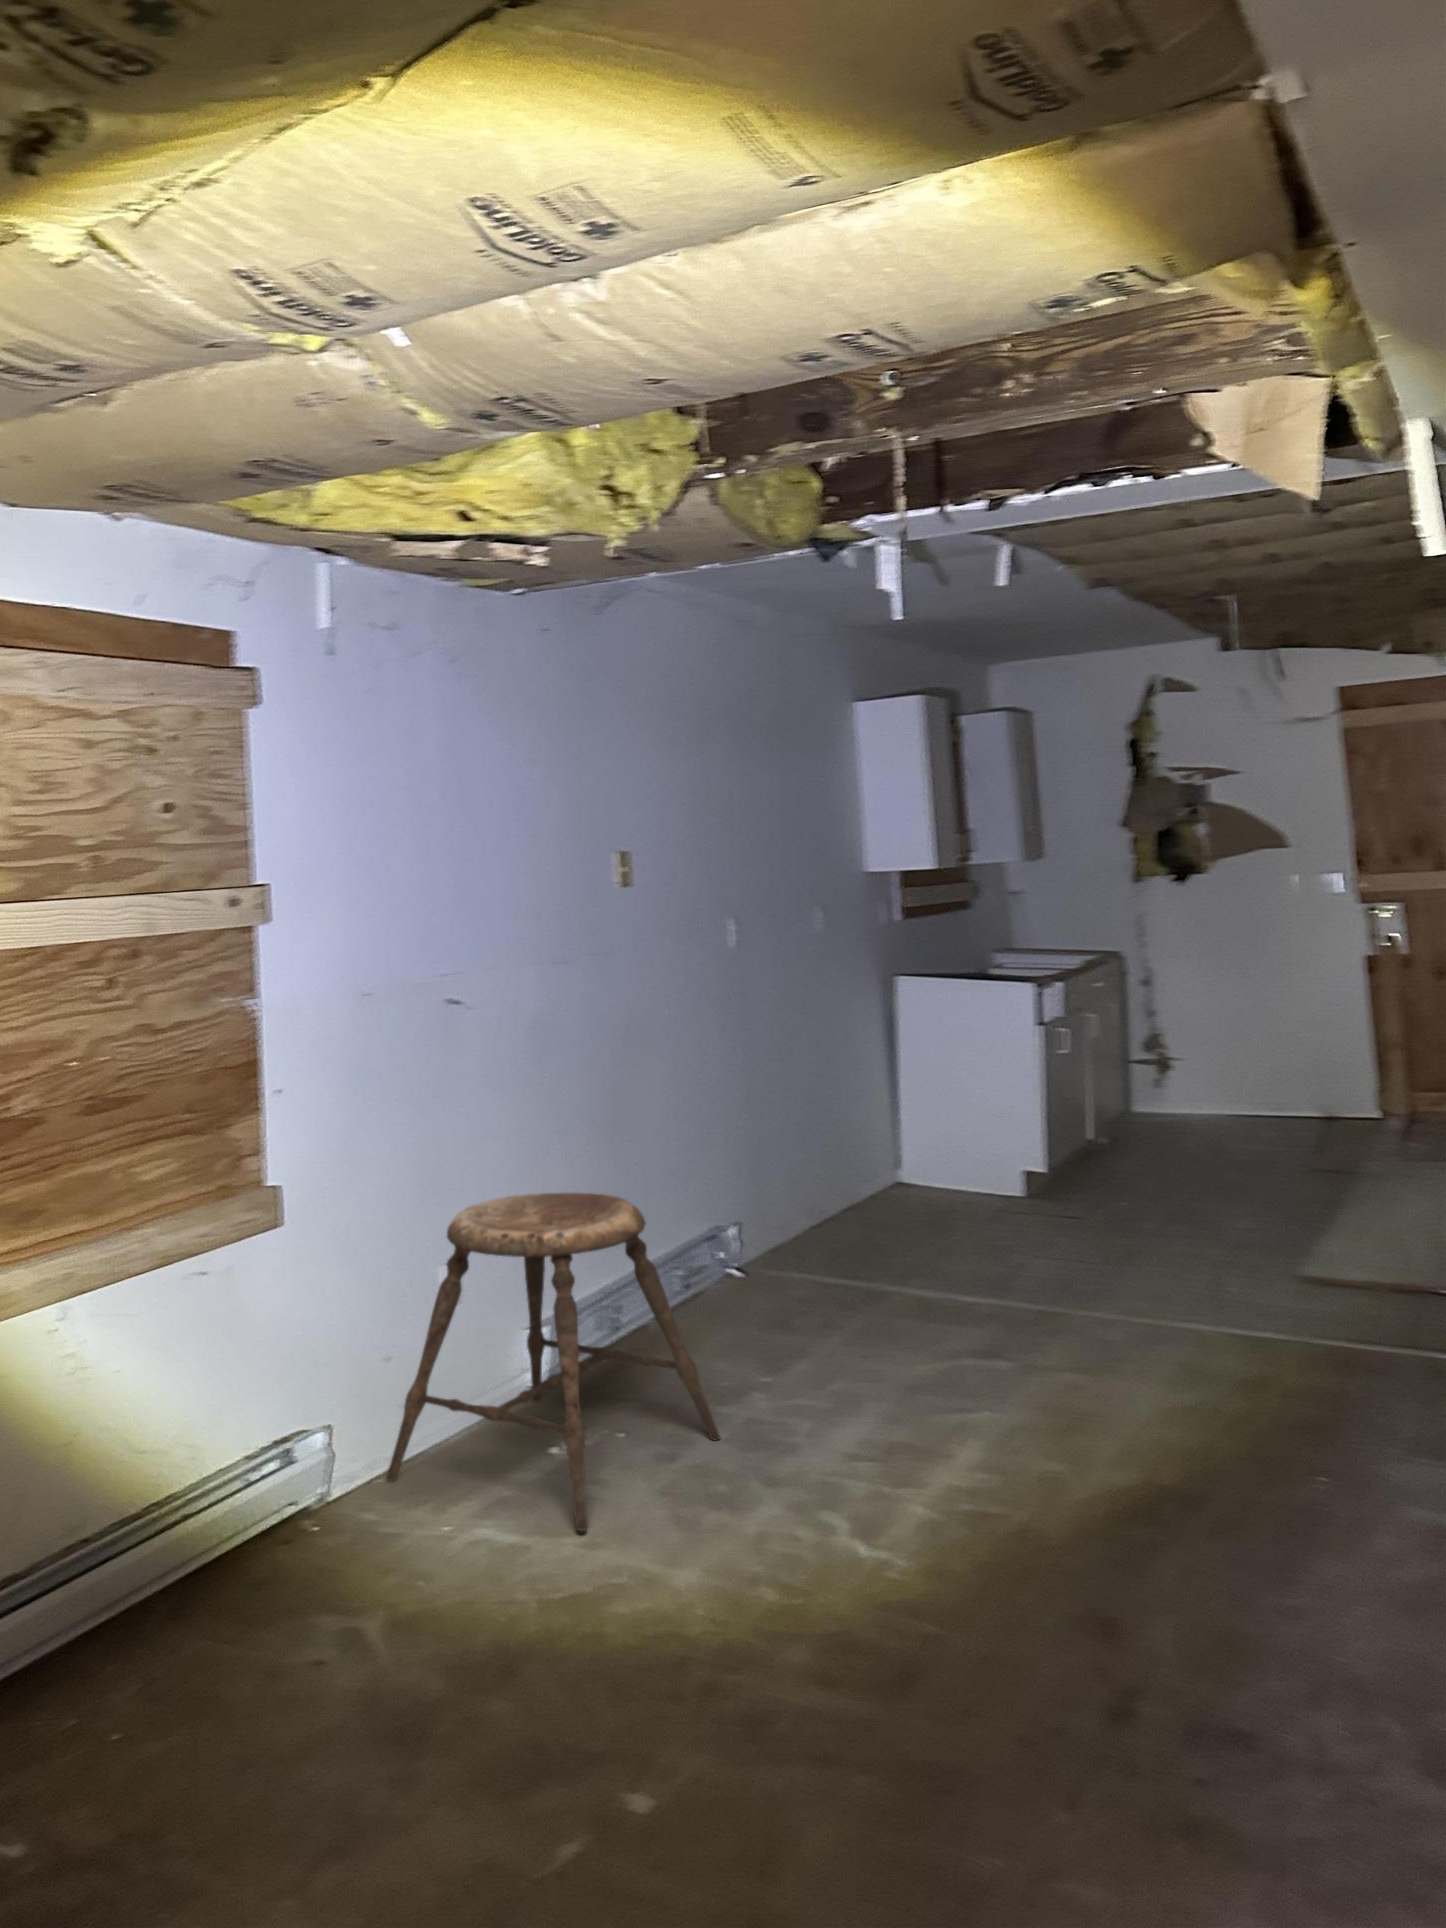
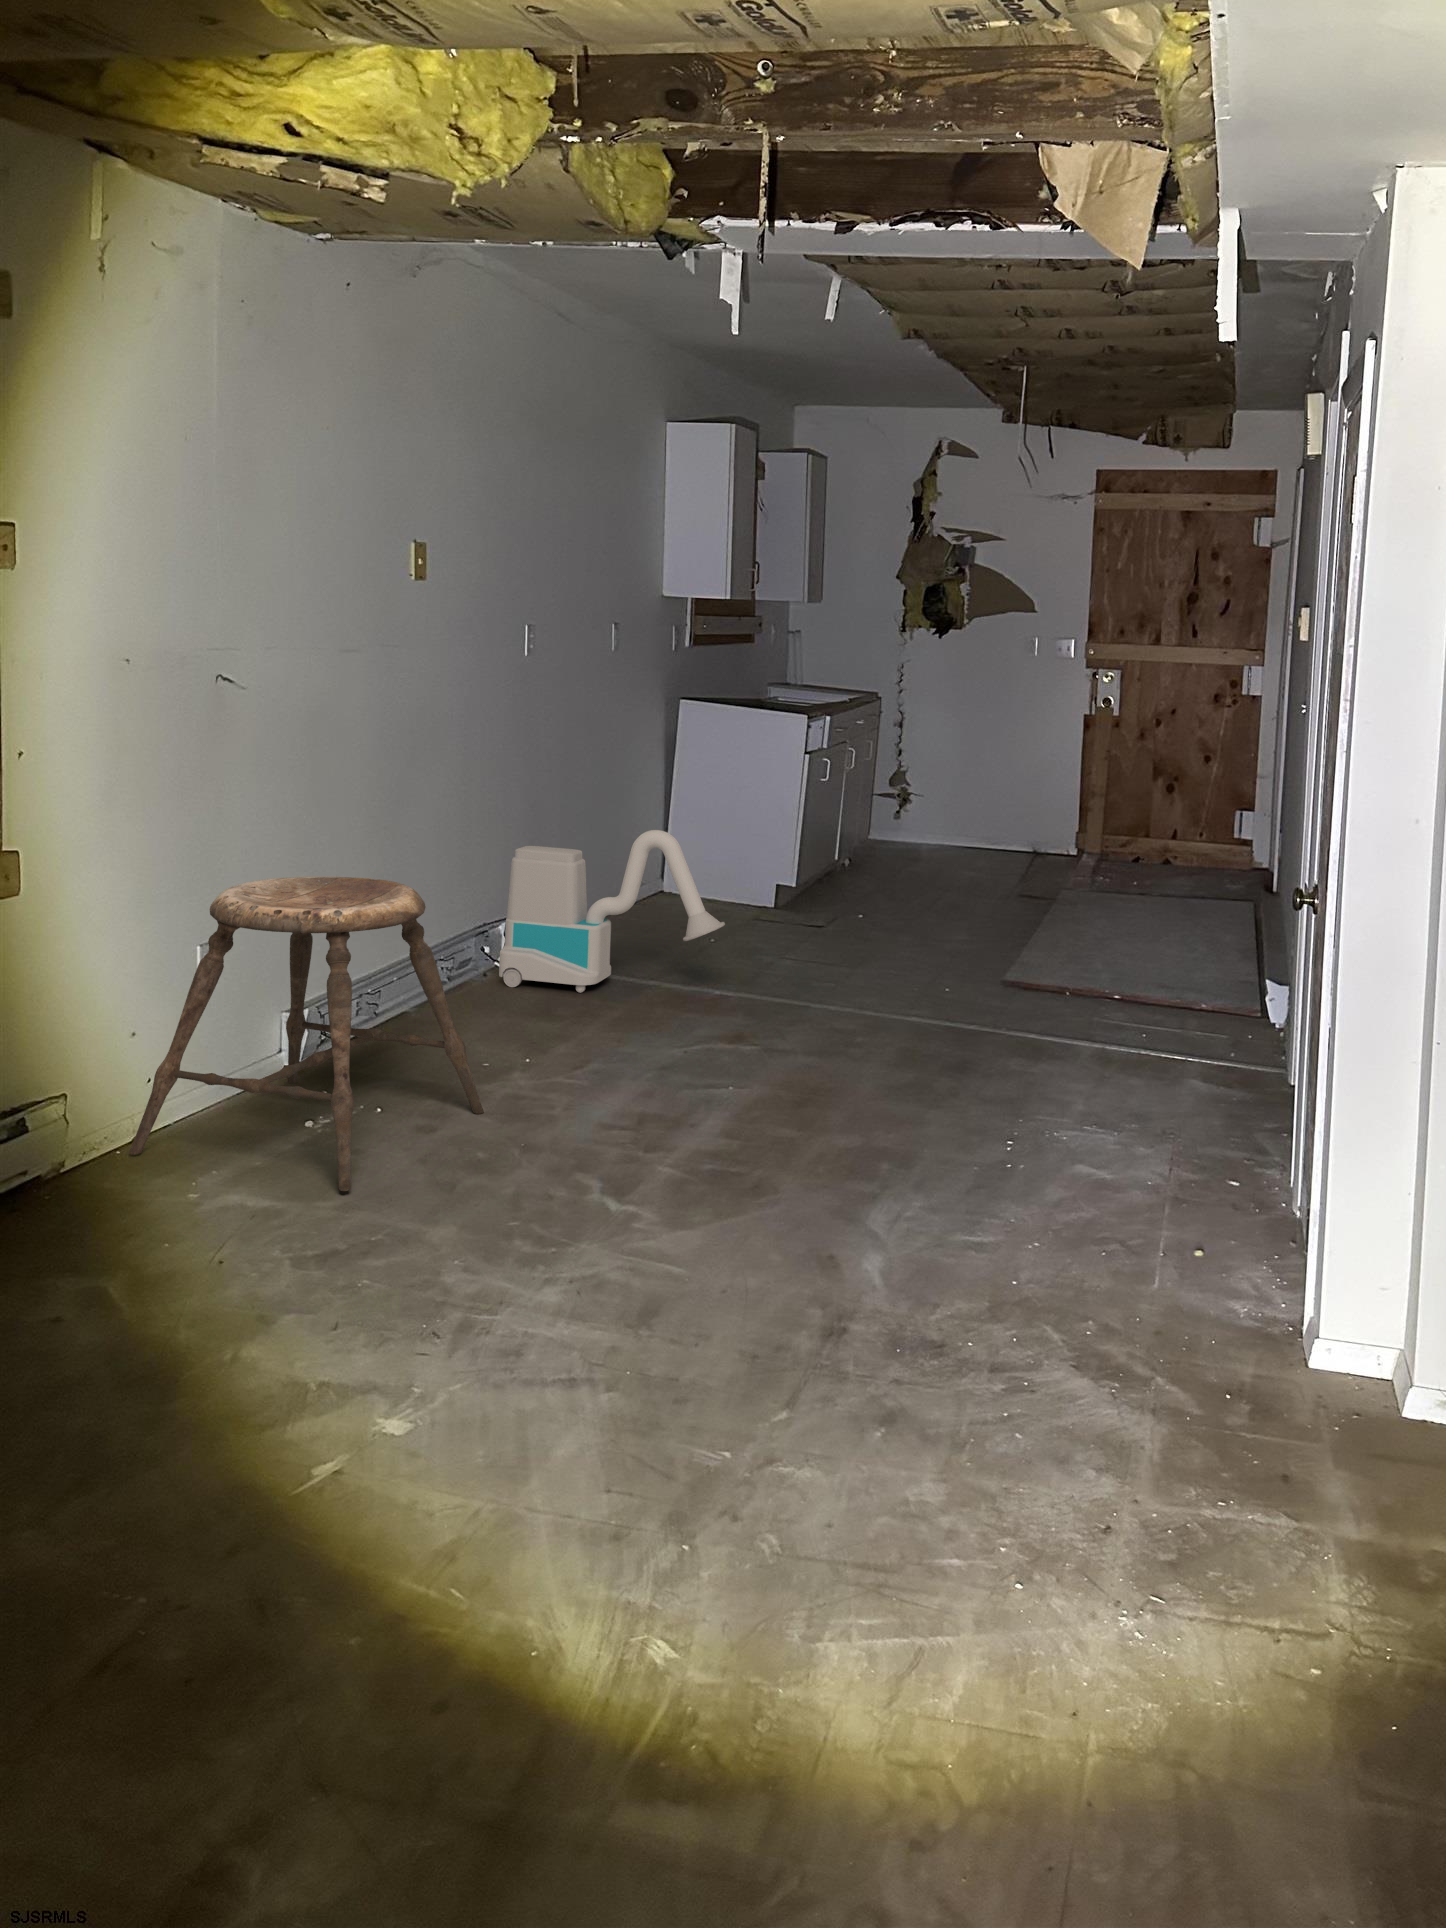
vacuum cleaner: none [735,1120,964,1295] -> present [499,830,725,993]

